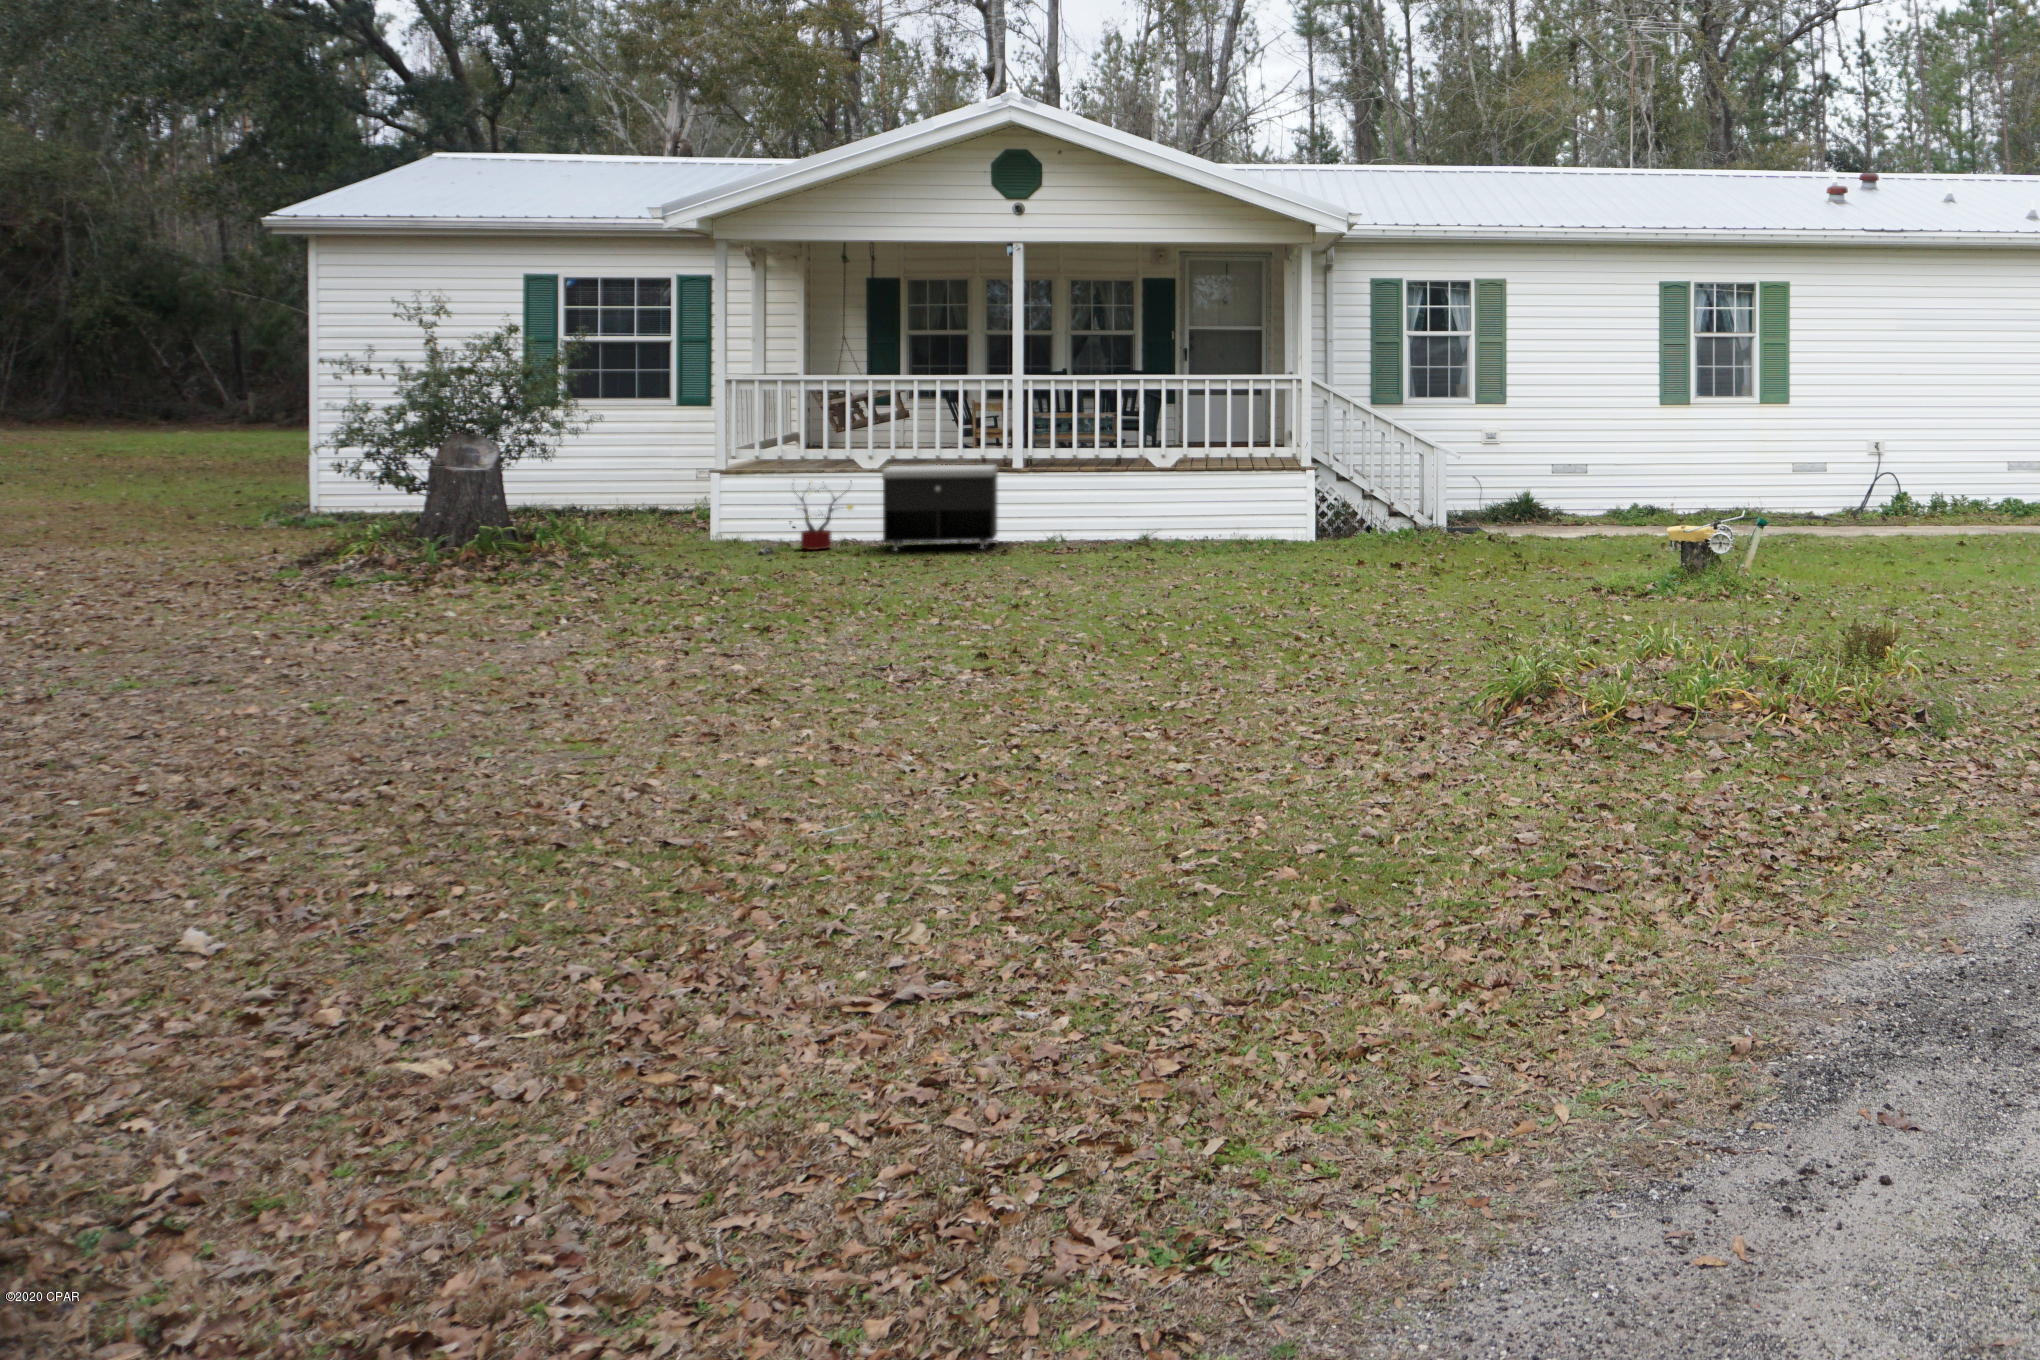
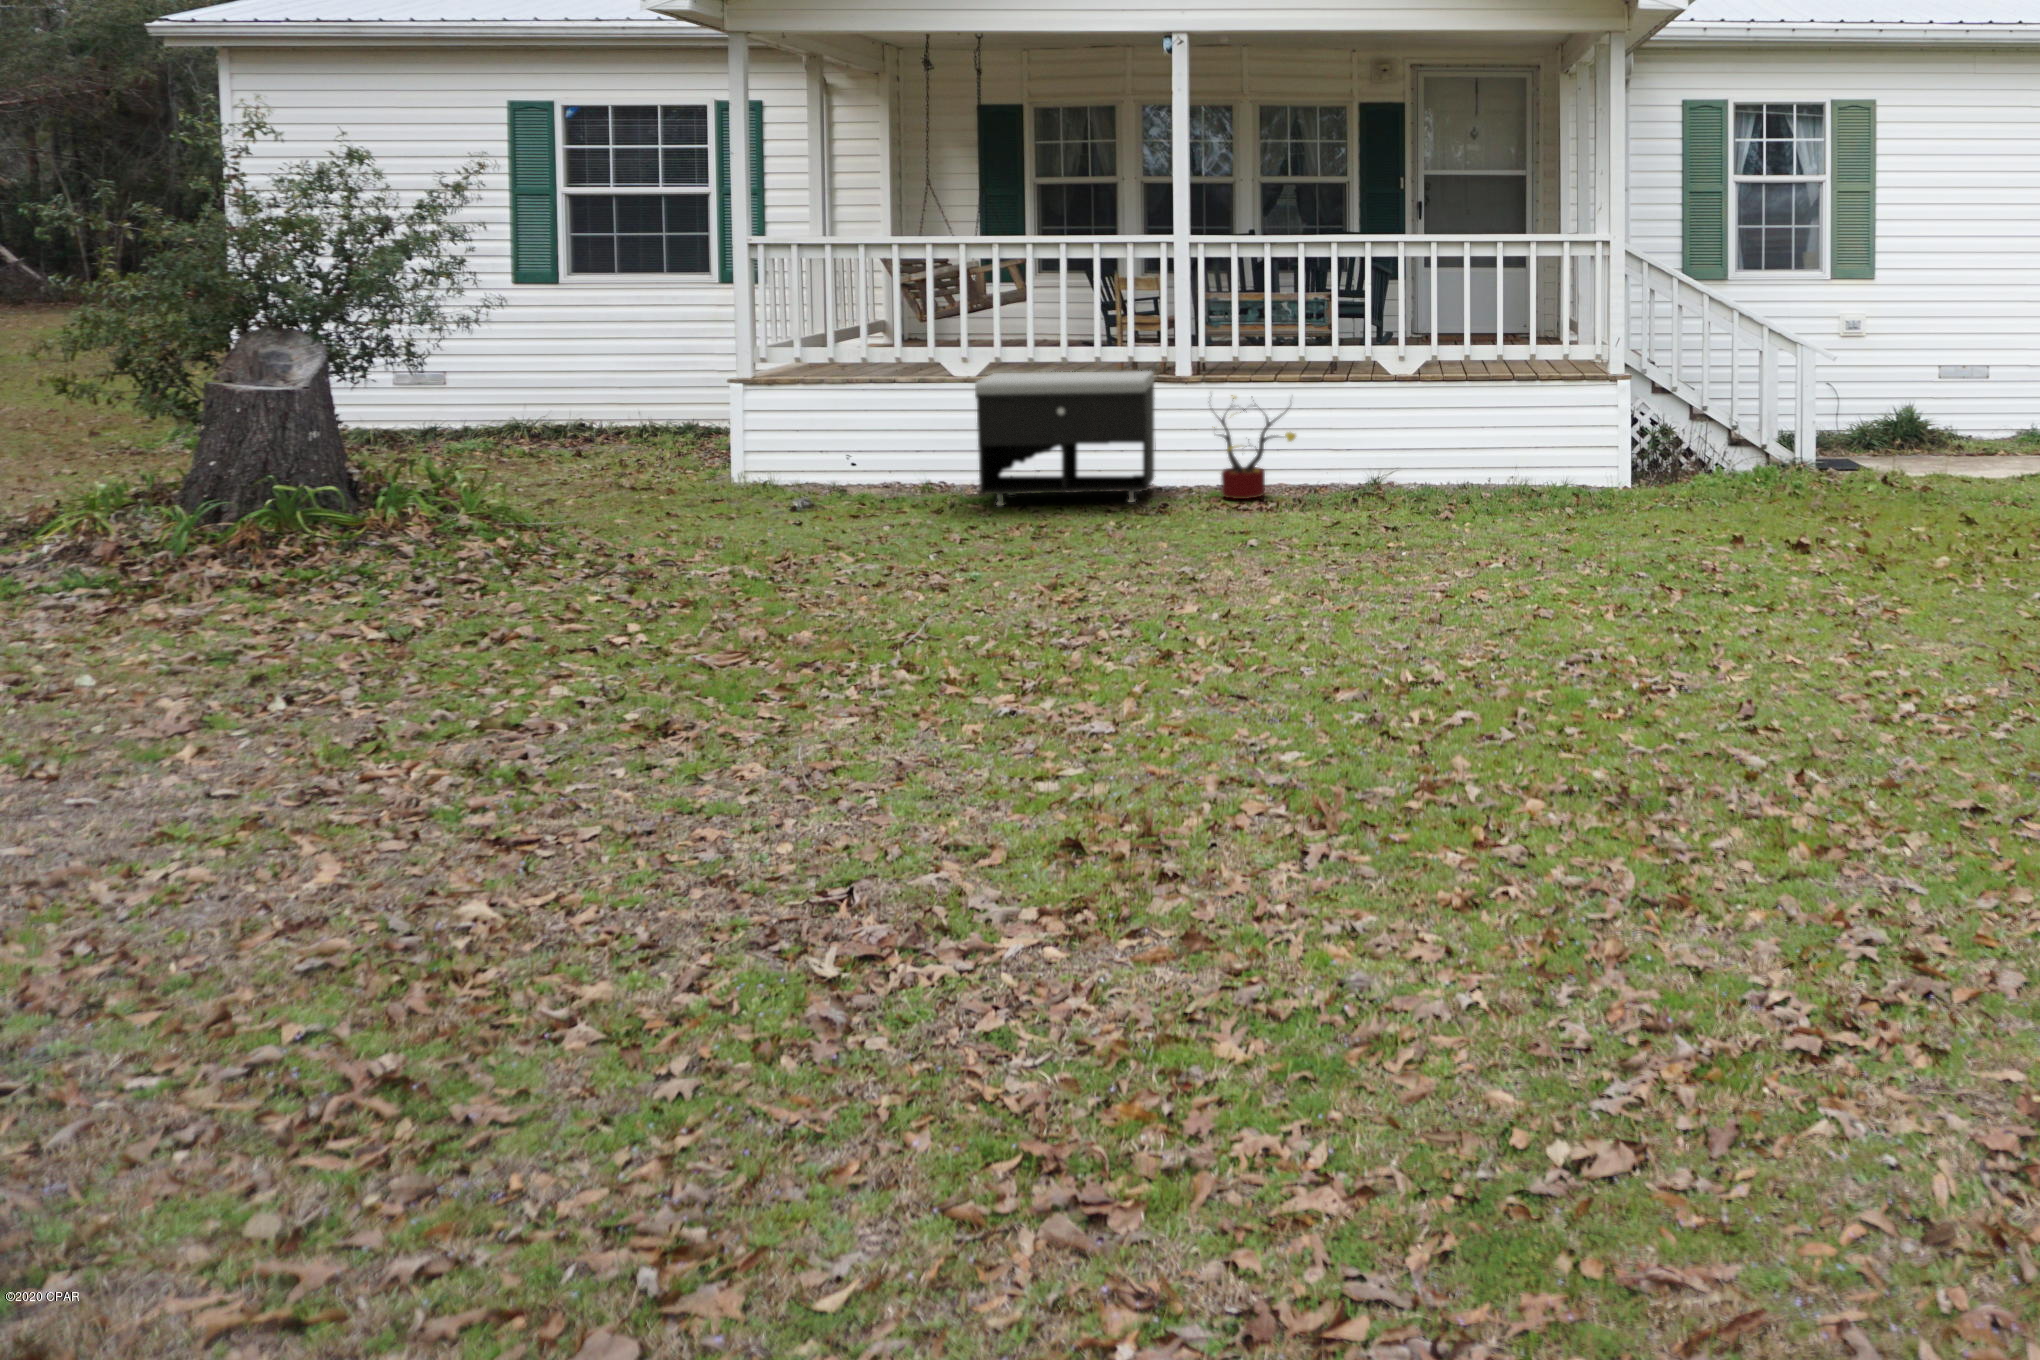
decorative plant: present [795,492,853,550] -> present [1214,395,1296,499]

